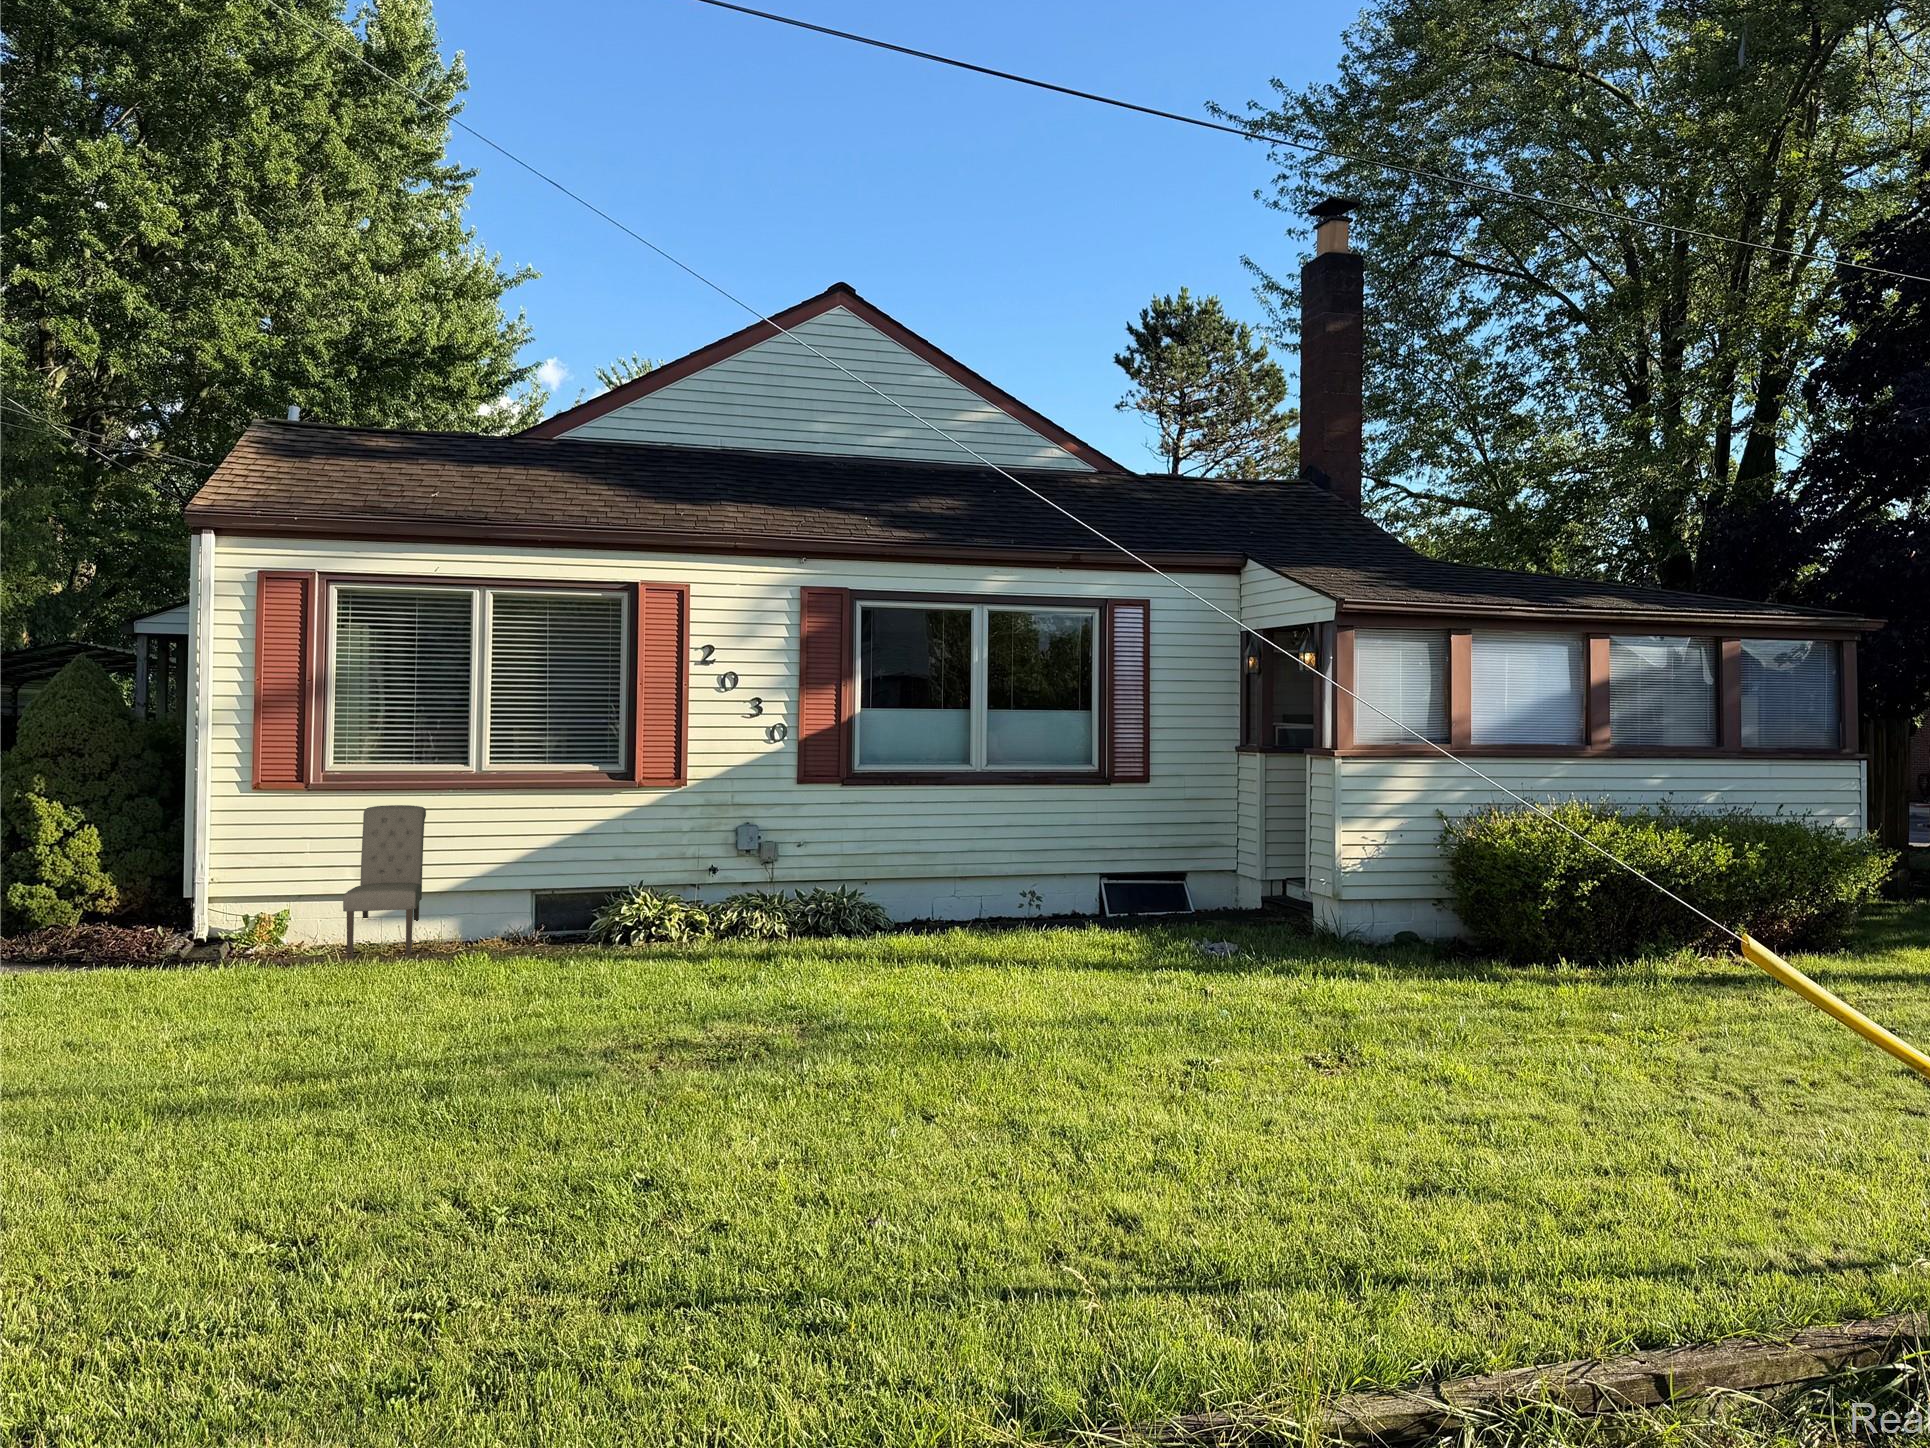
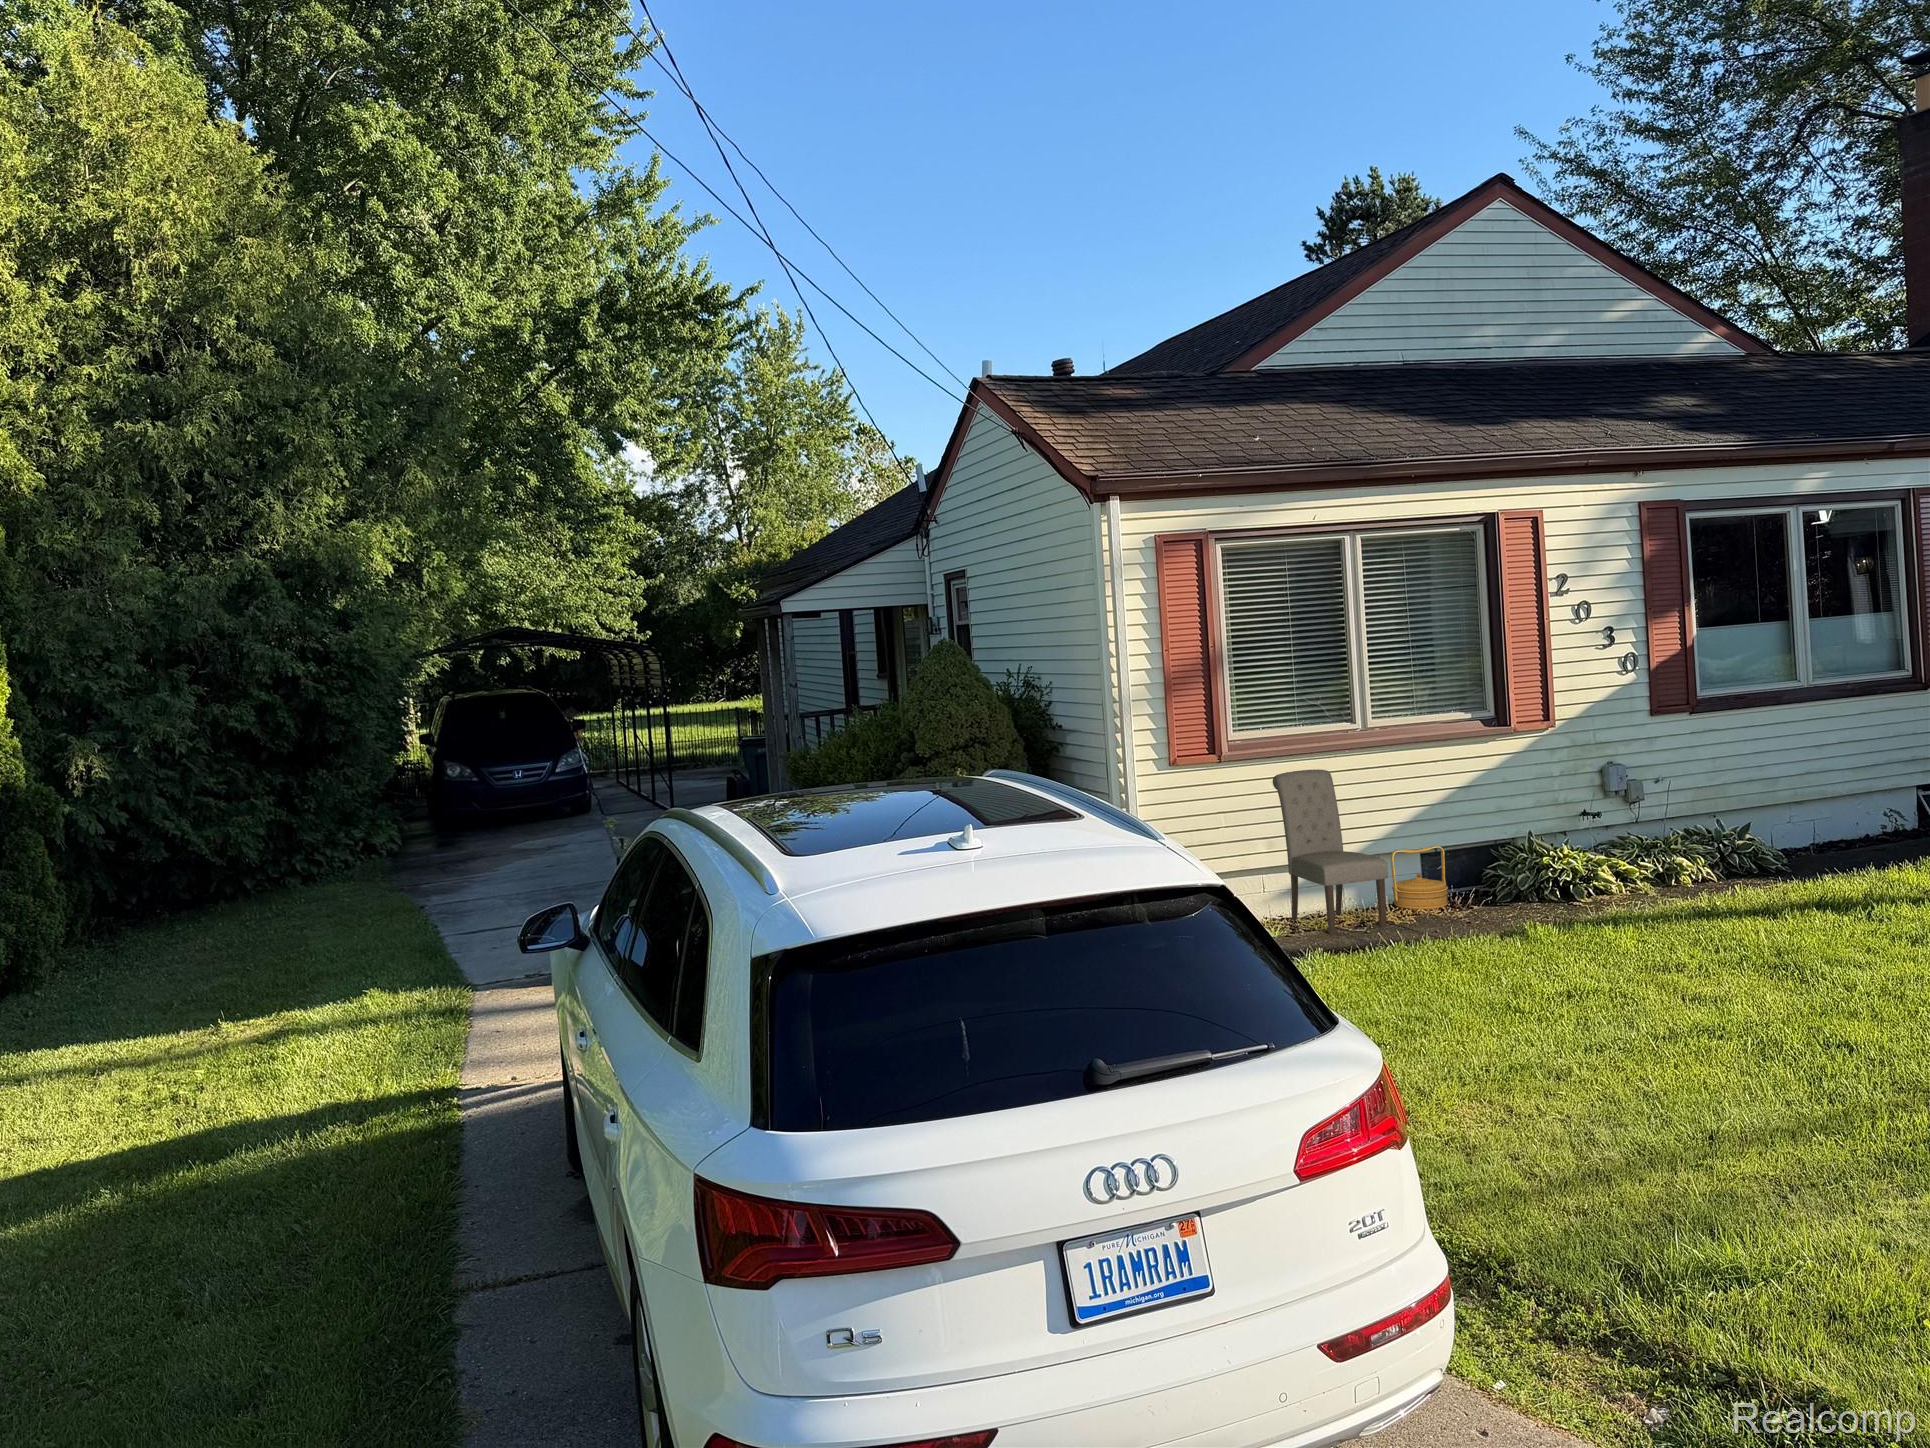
woven basket: none [475,886,534,944] -> present [1390,846,1448,909]

